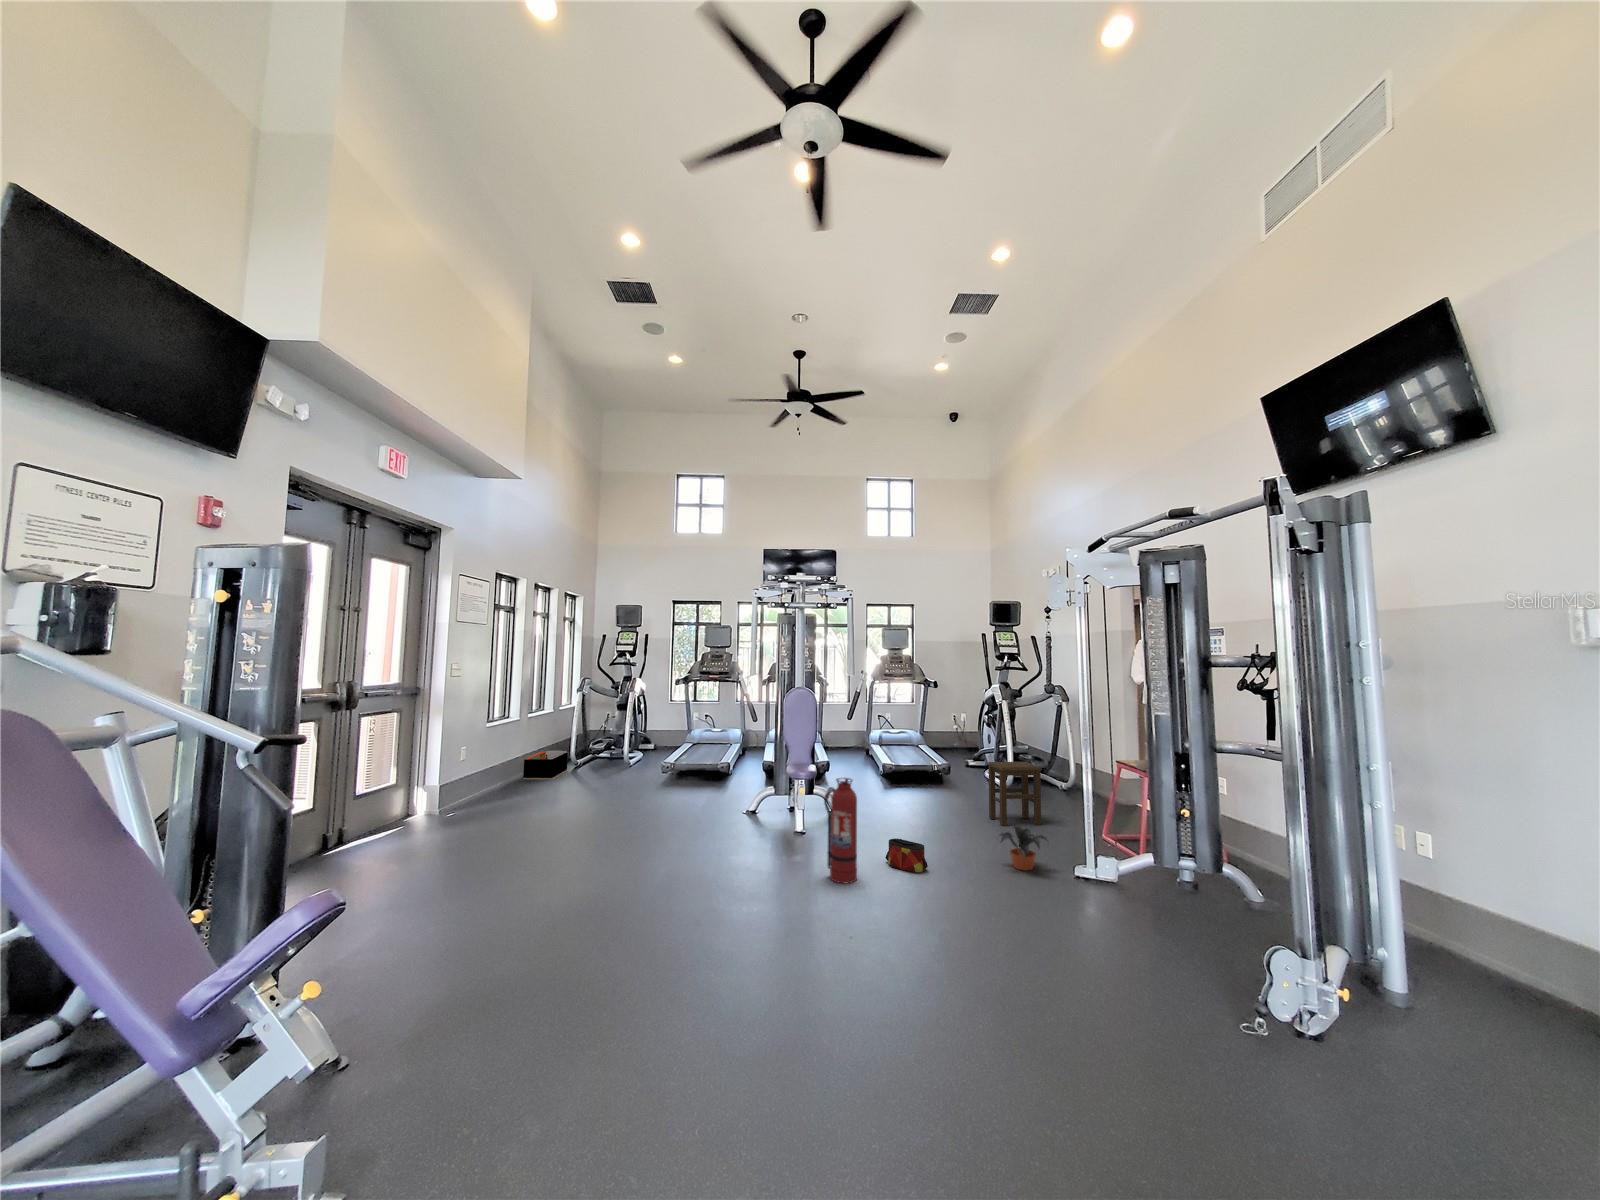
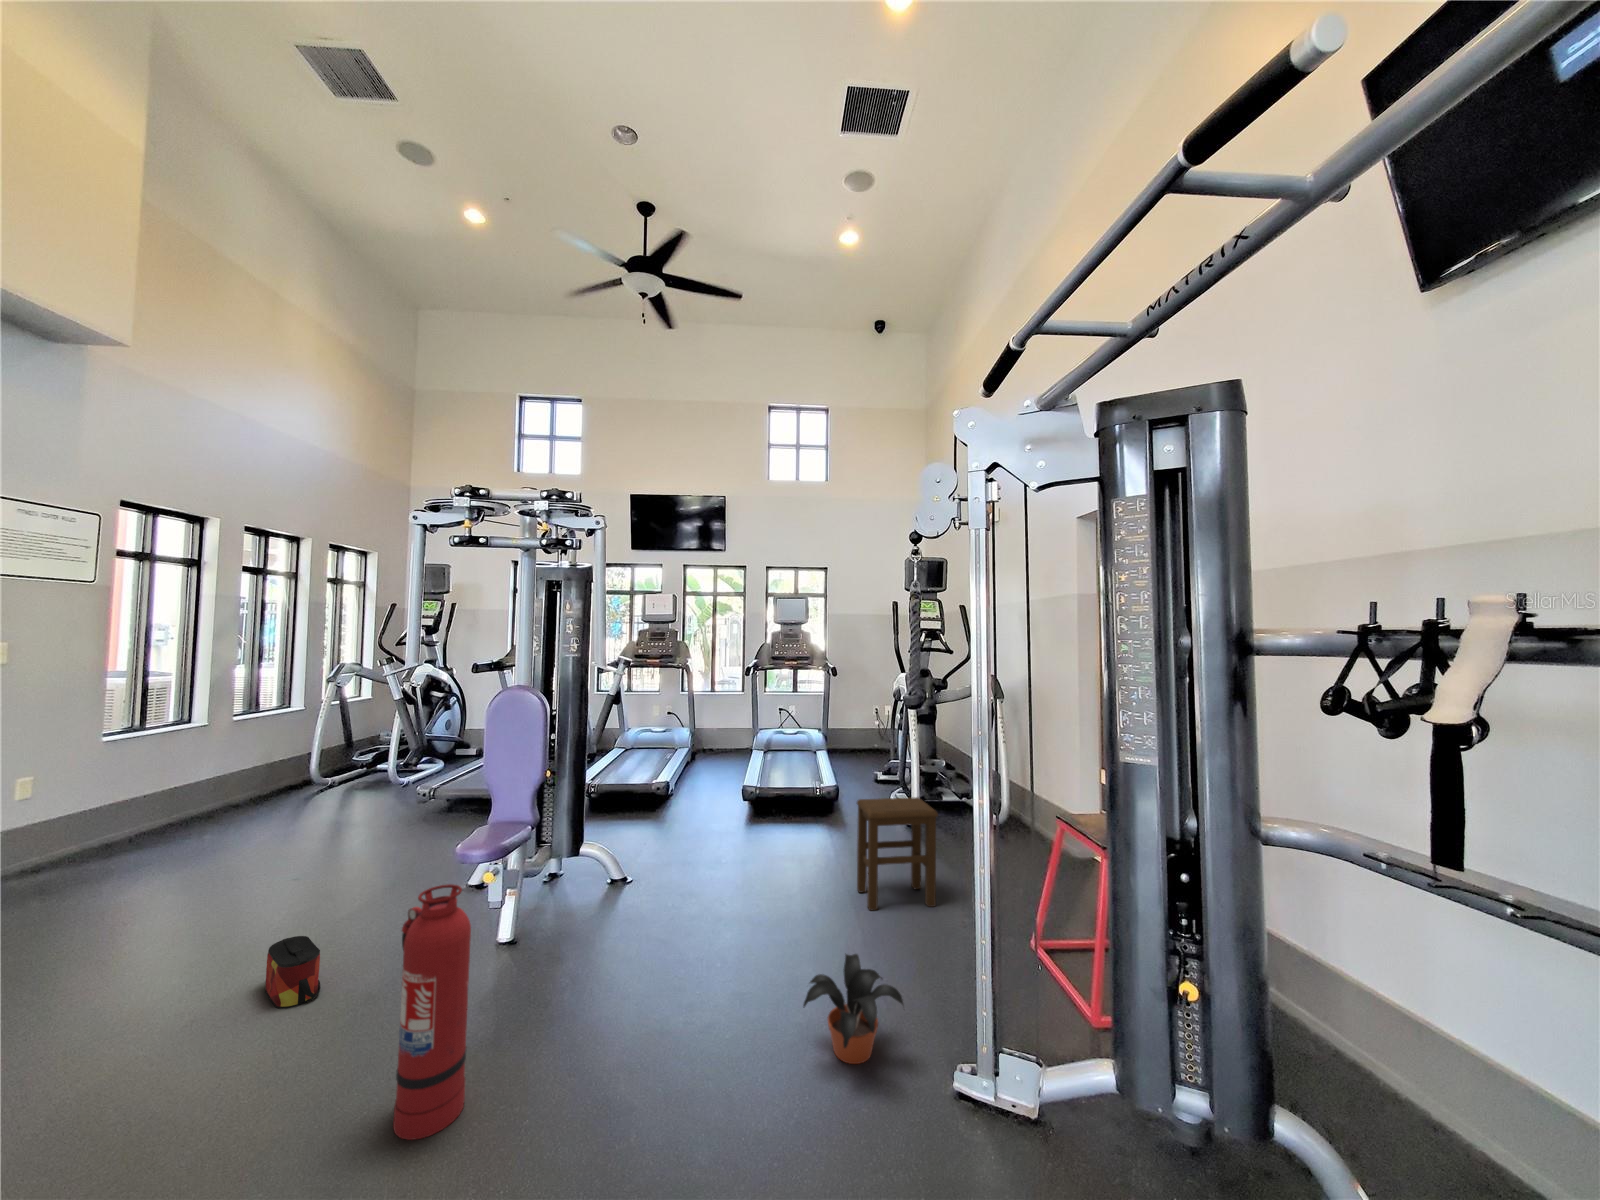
storage bin: present [523,751,568,780] -> none [211,765,305,812]
bag: present [885,839,928,873] -> present [265,936,321,1009]

